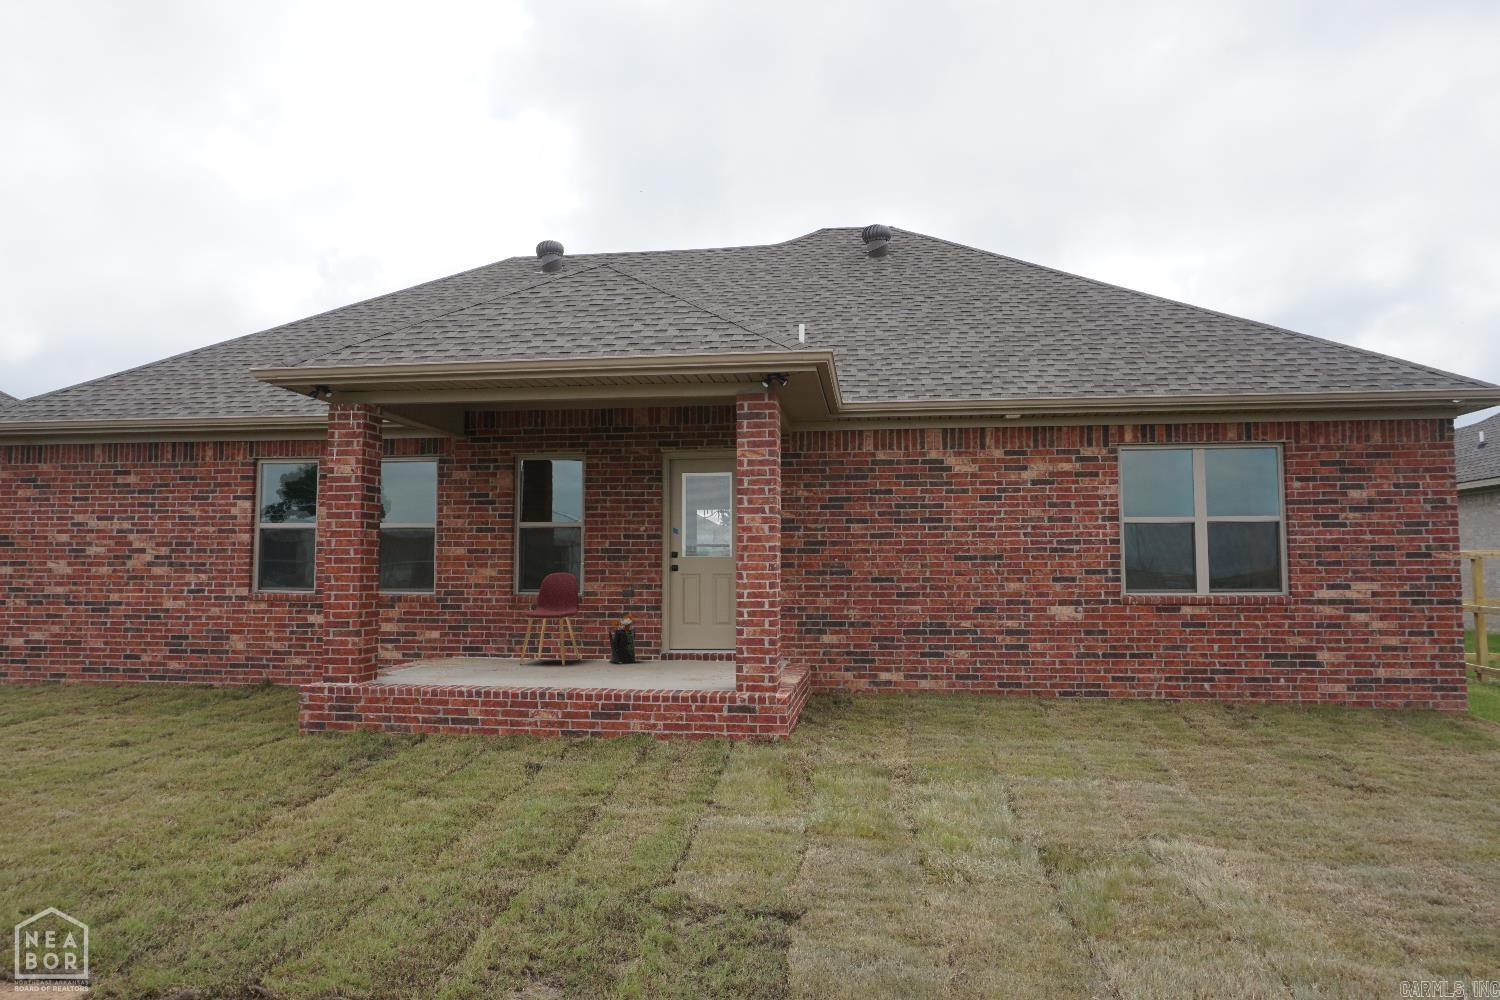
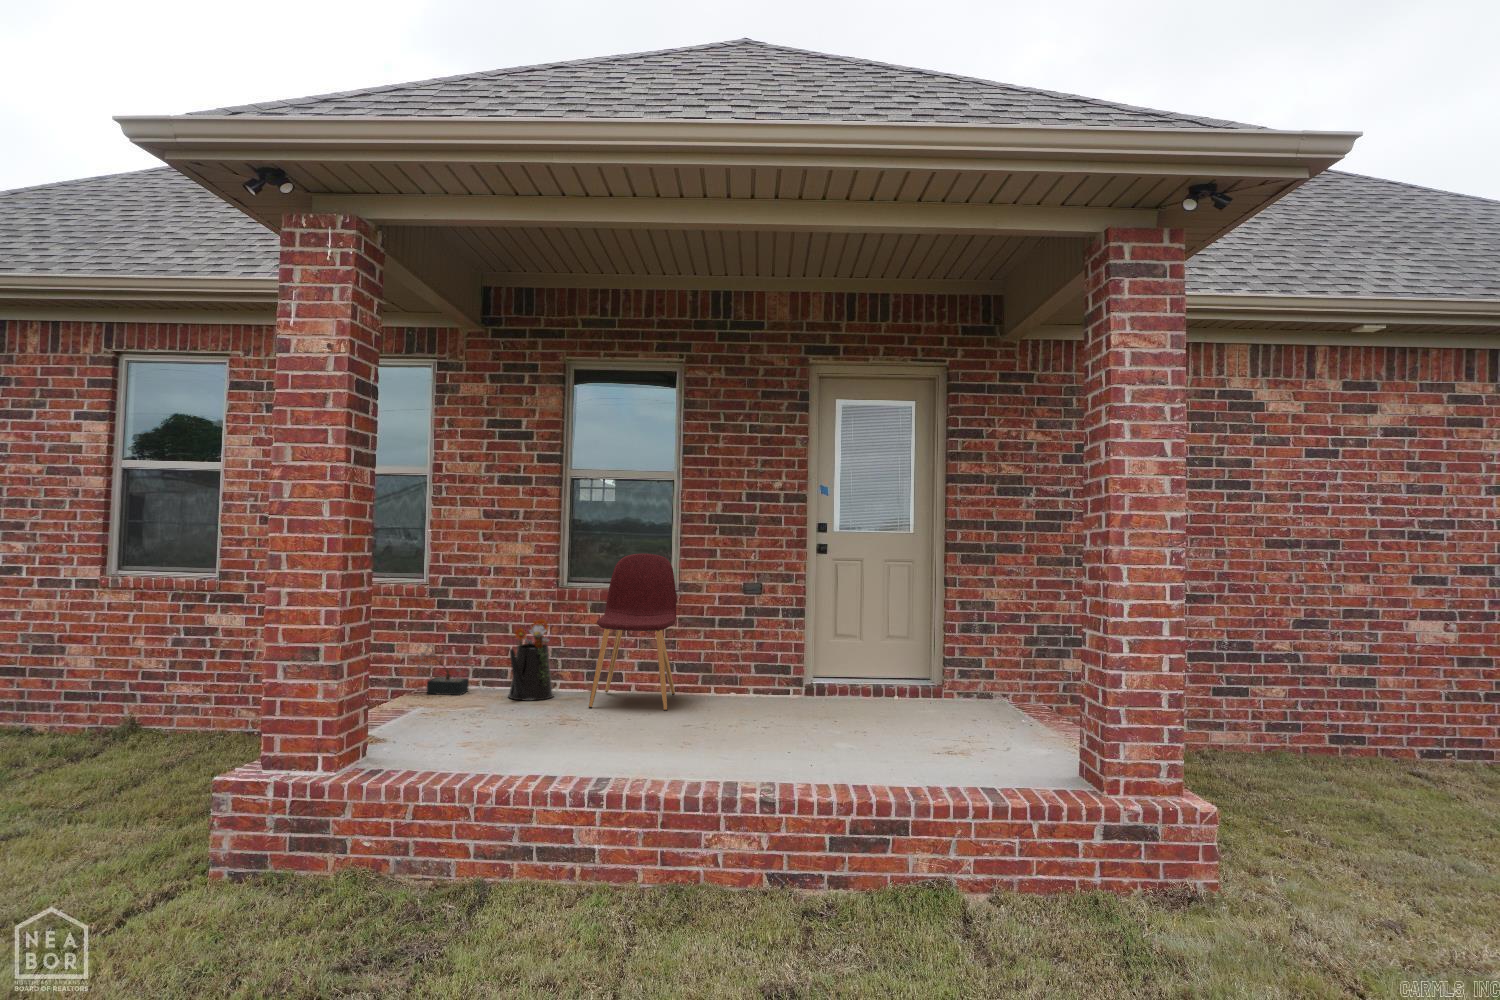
watering can: present [609,615,637,664] -> present [508,619,554,701]
decorative plant: none [425,629,462,660] -> present [418,643,475,695]

